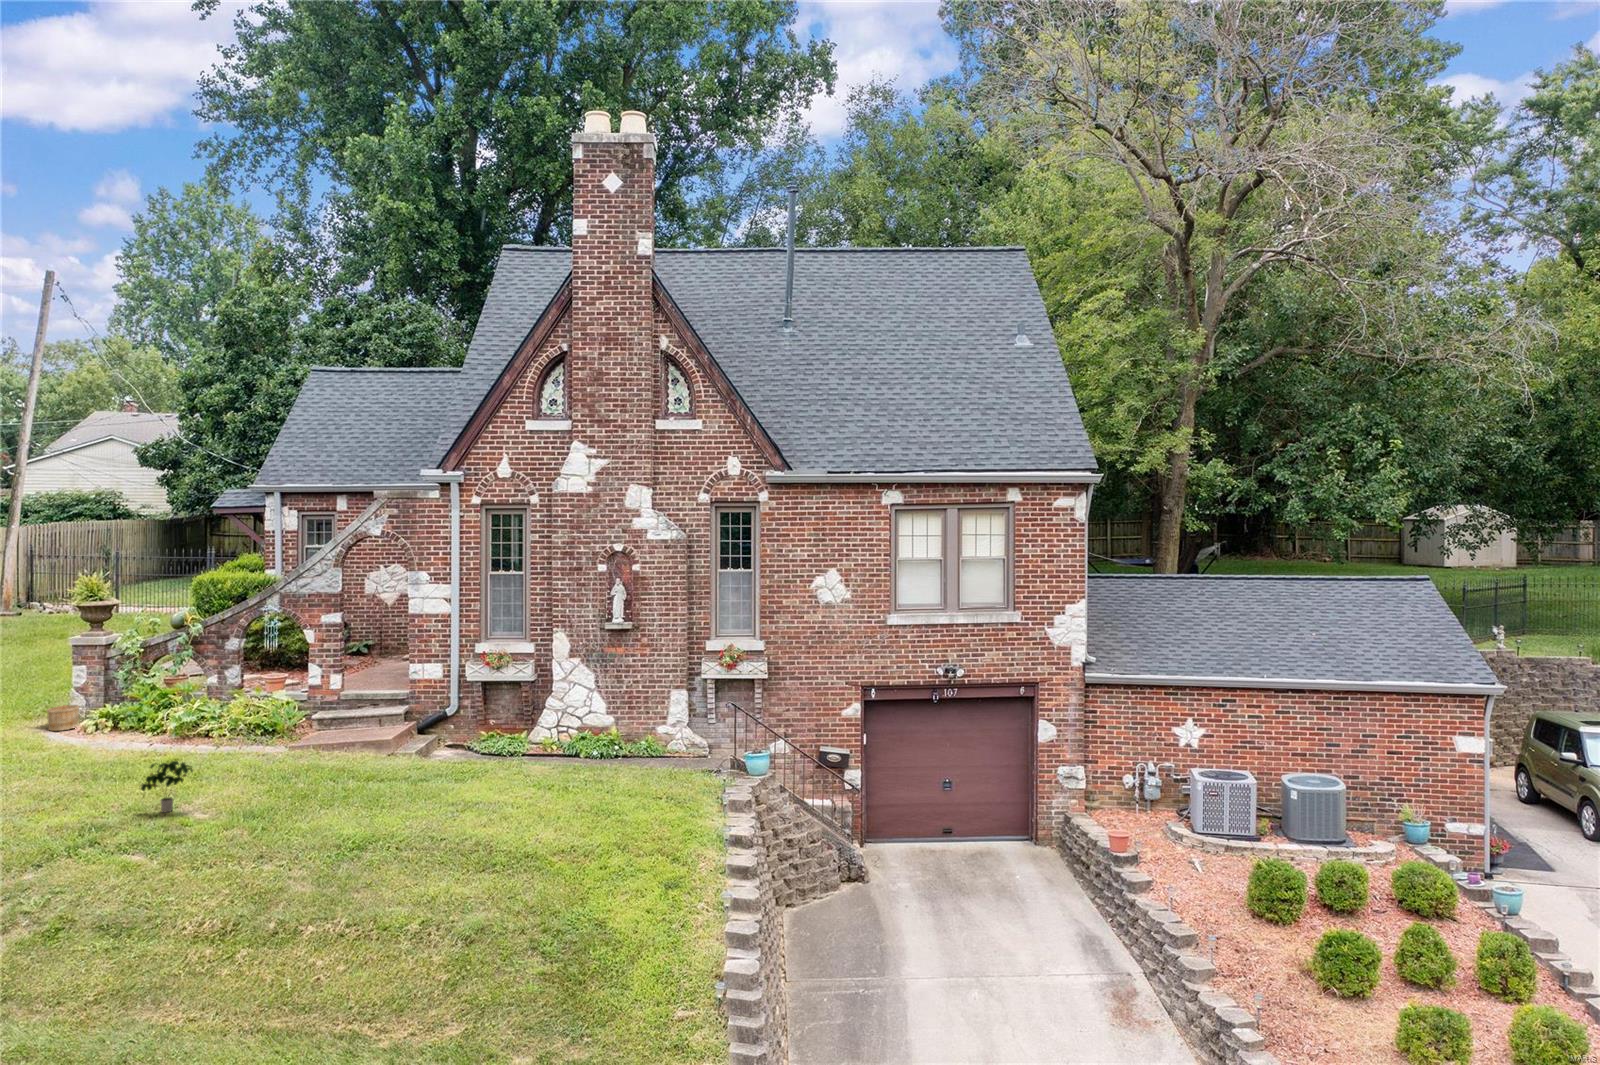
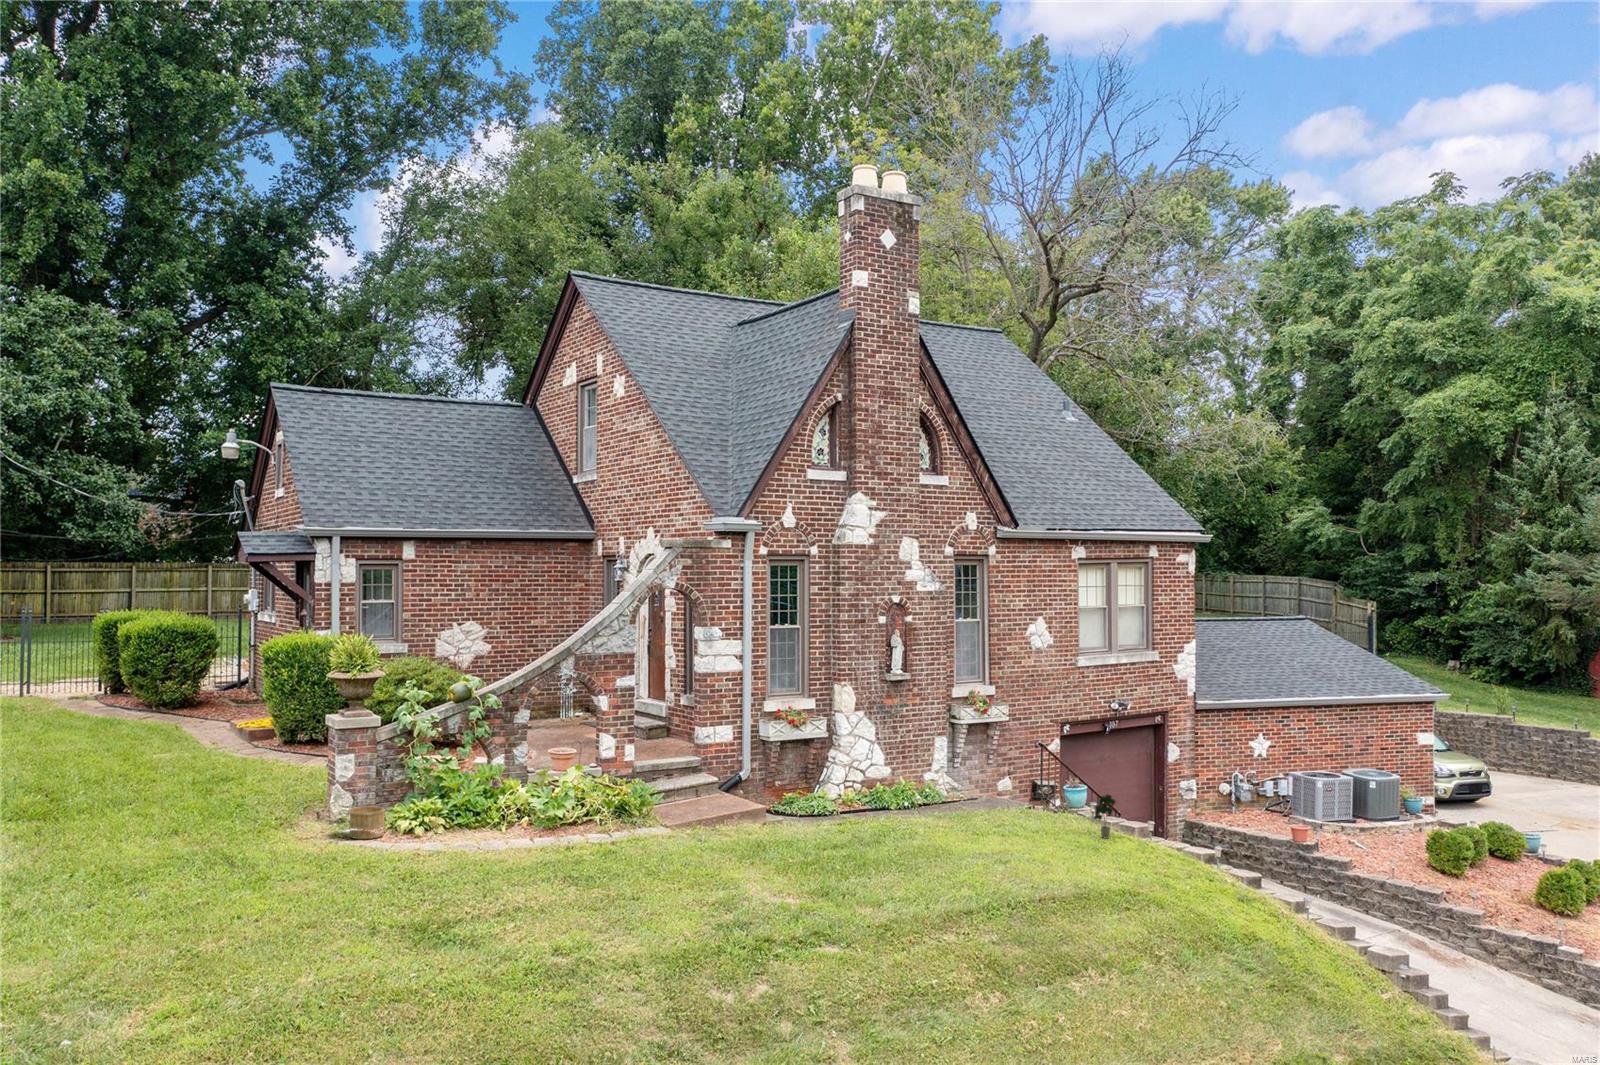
potted plant: present [141,761,193,812] -> present [1094,794,1115,839]

